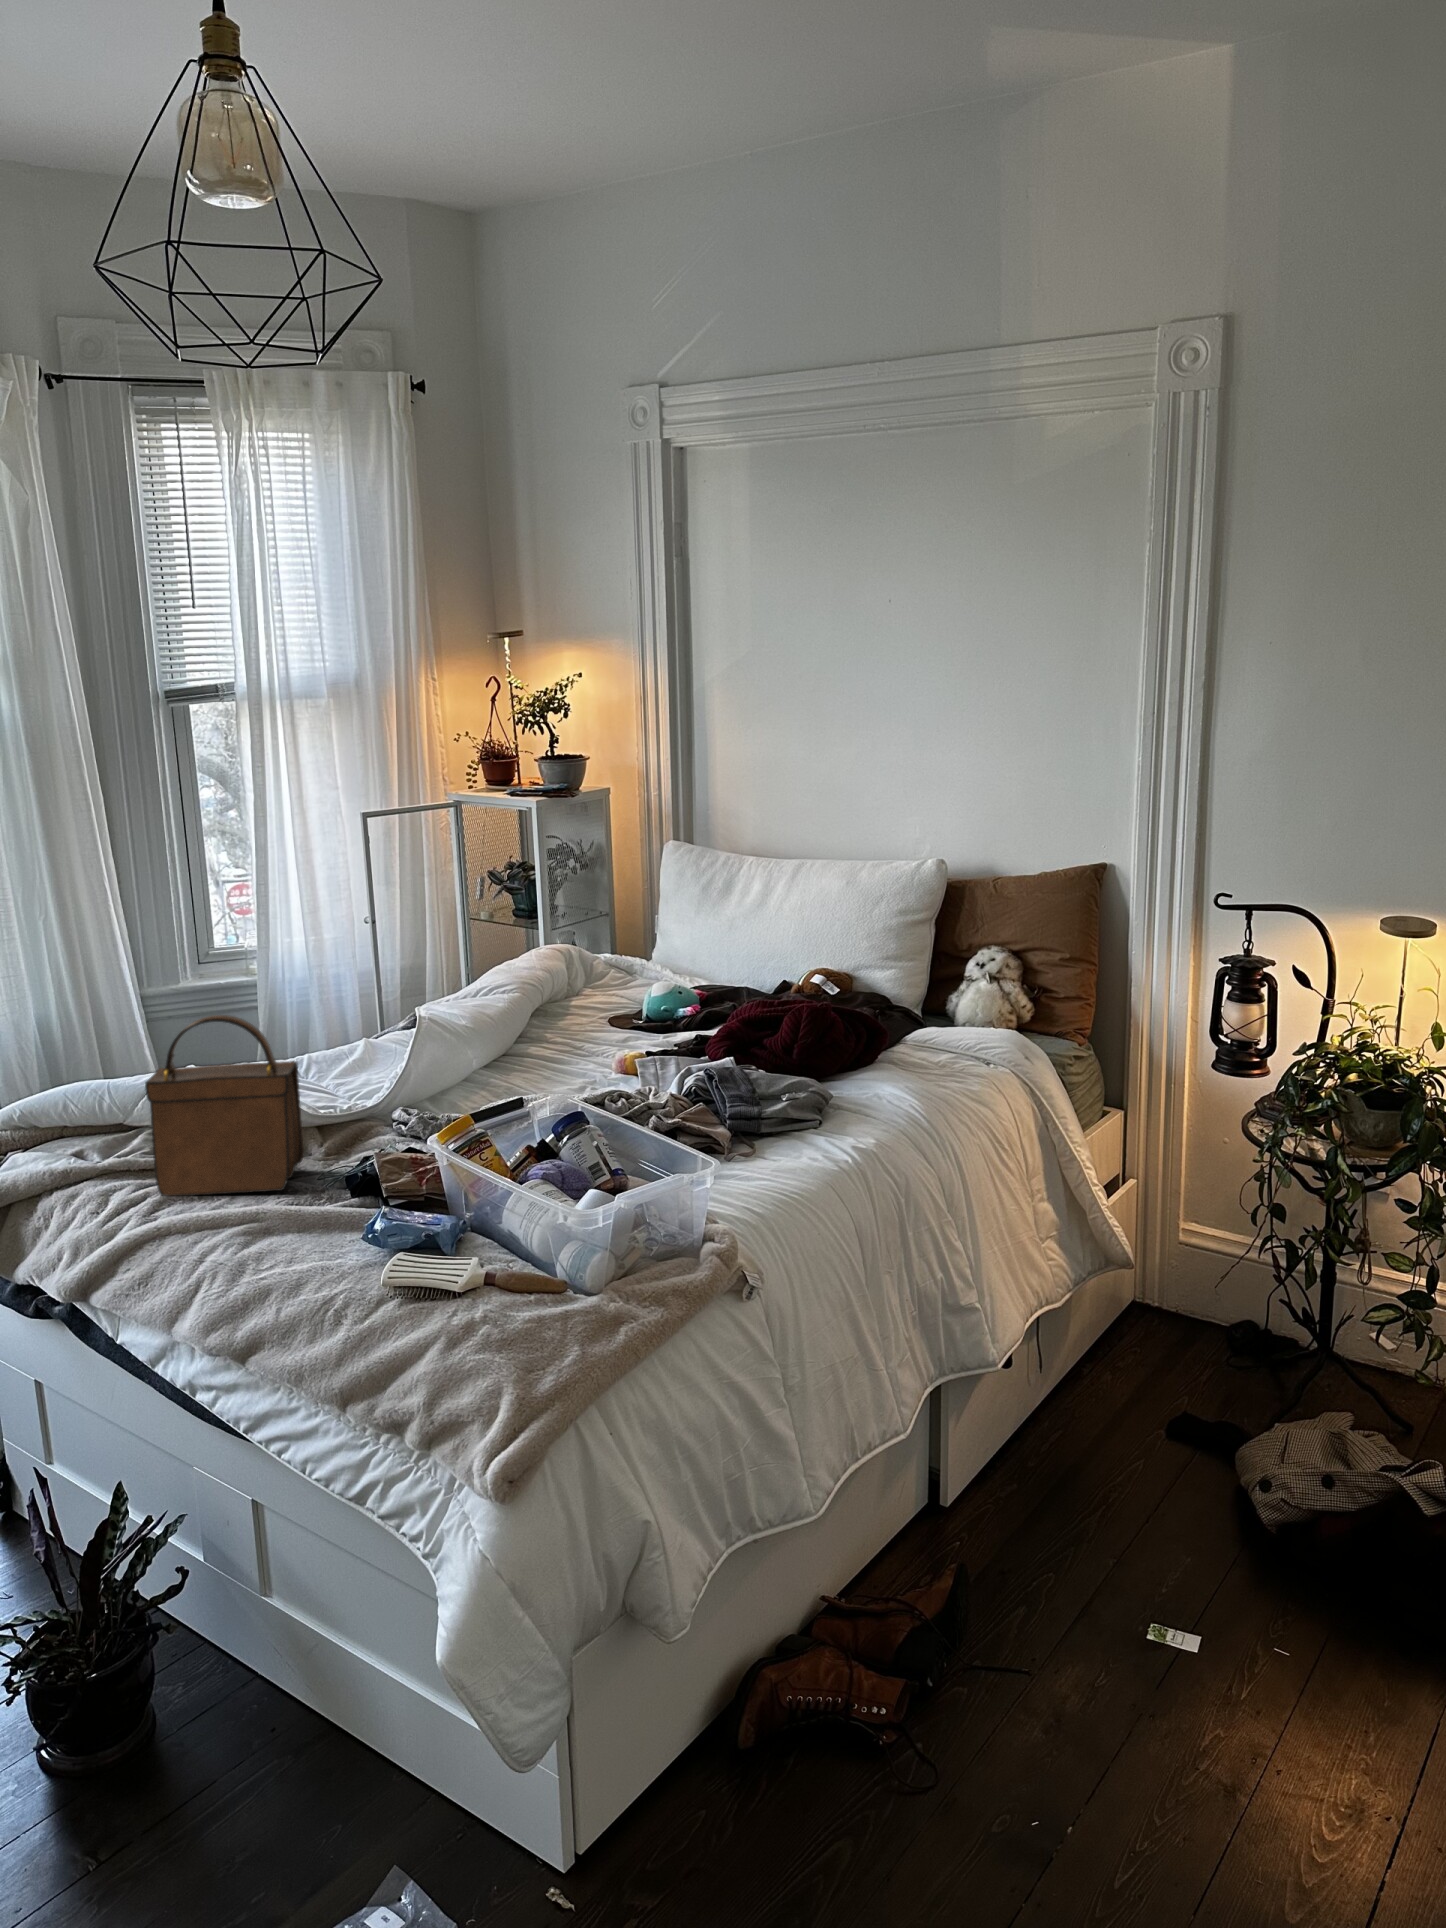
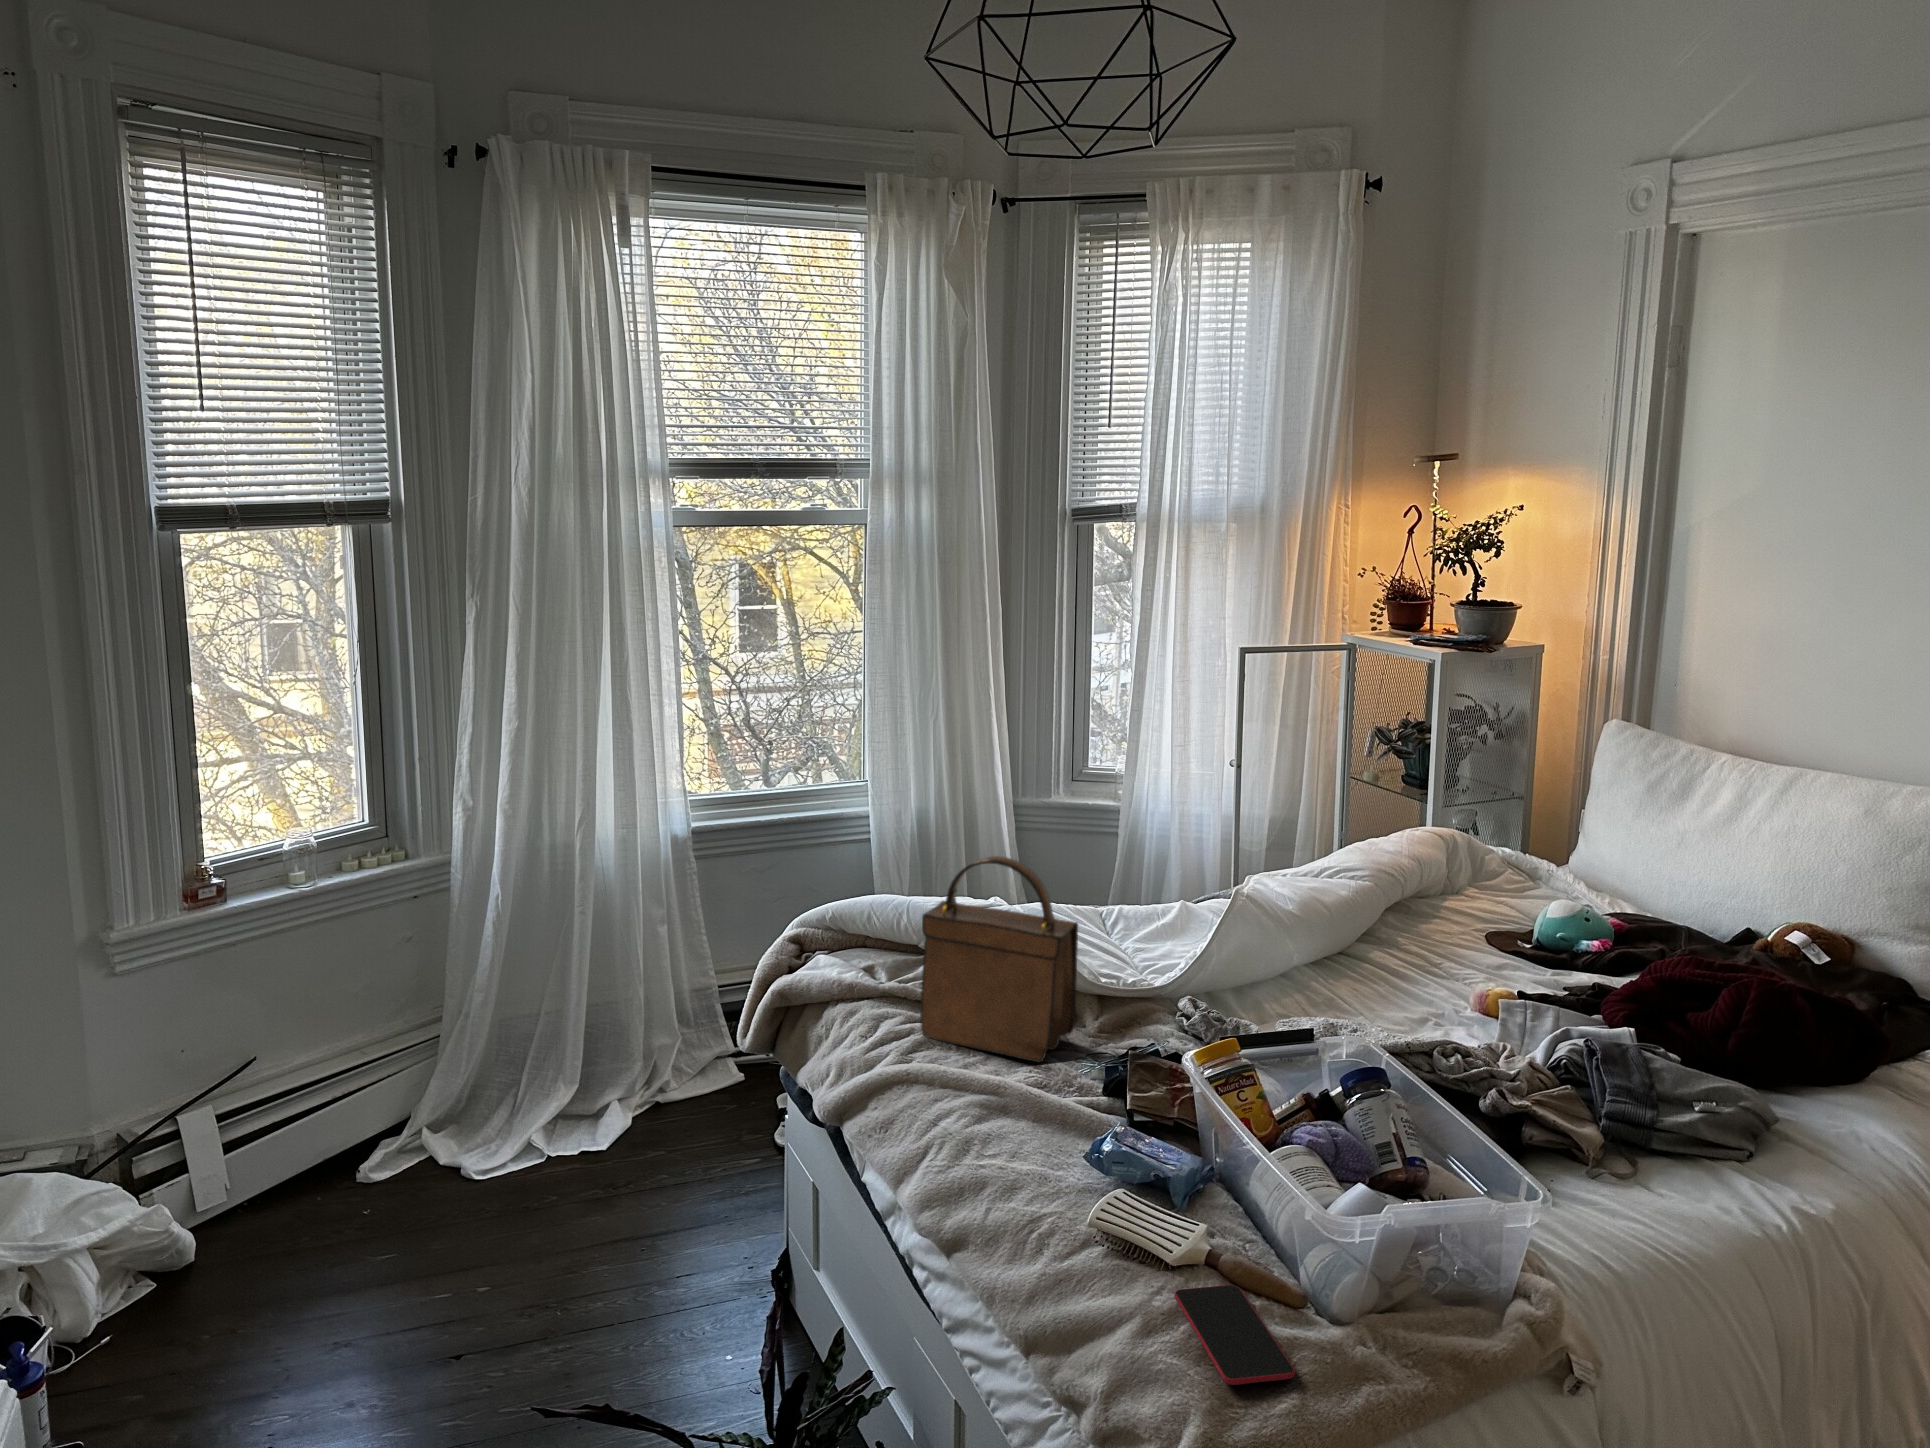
smartphone: none [465,1292,570,1351] -> present [1175,1285,1295,1385]

